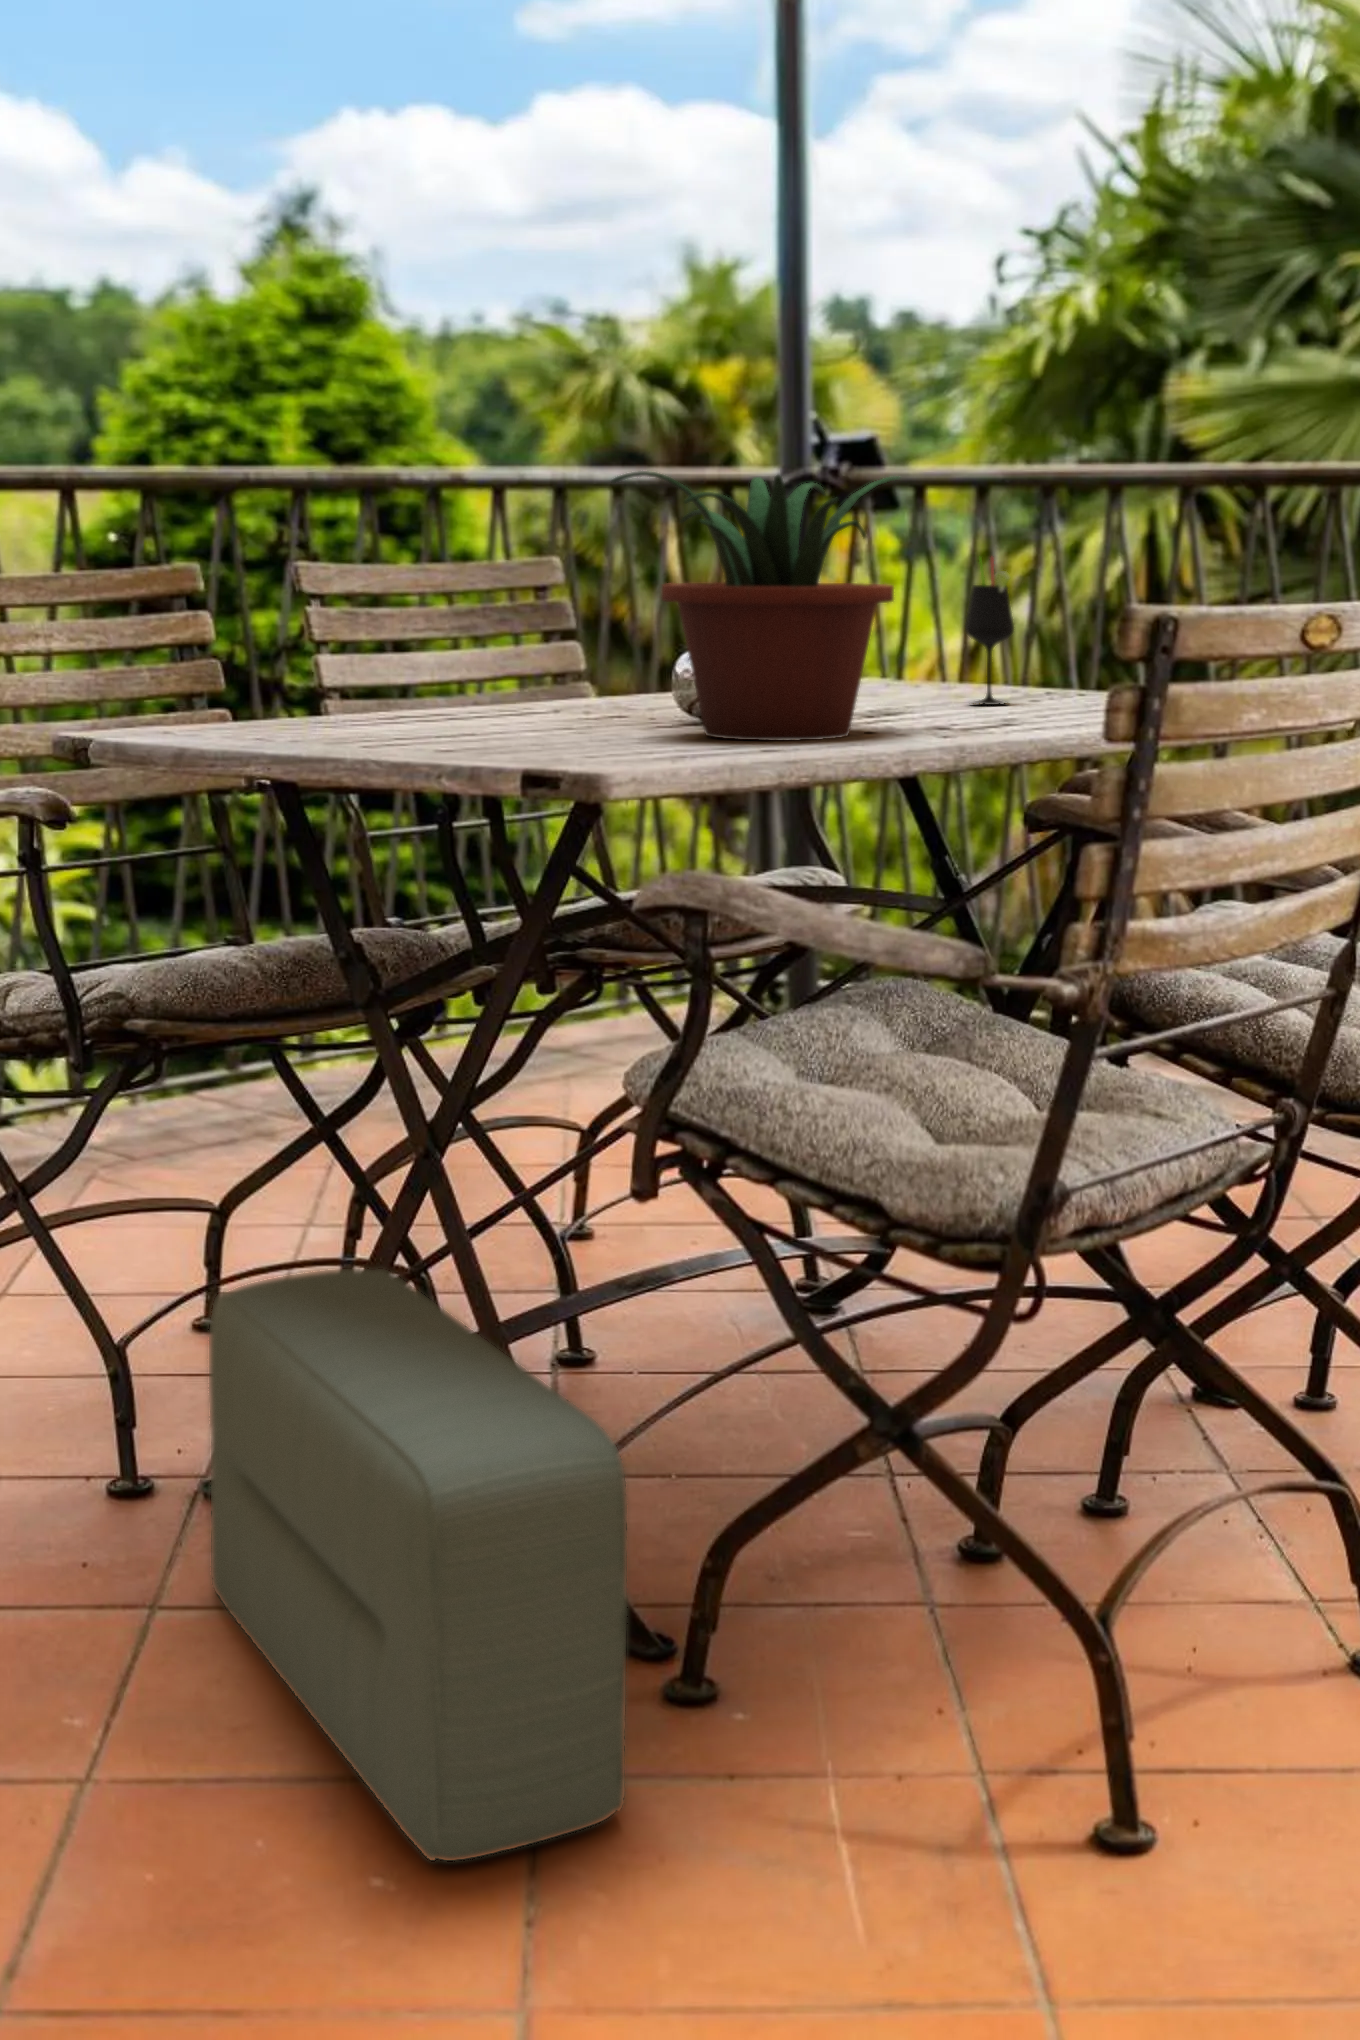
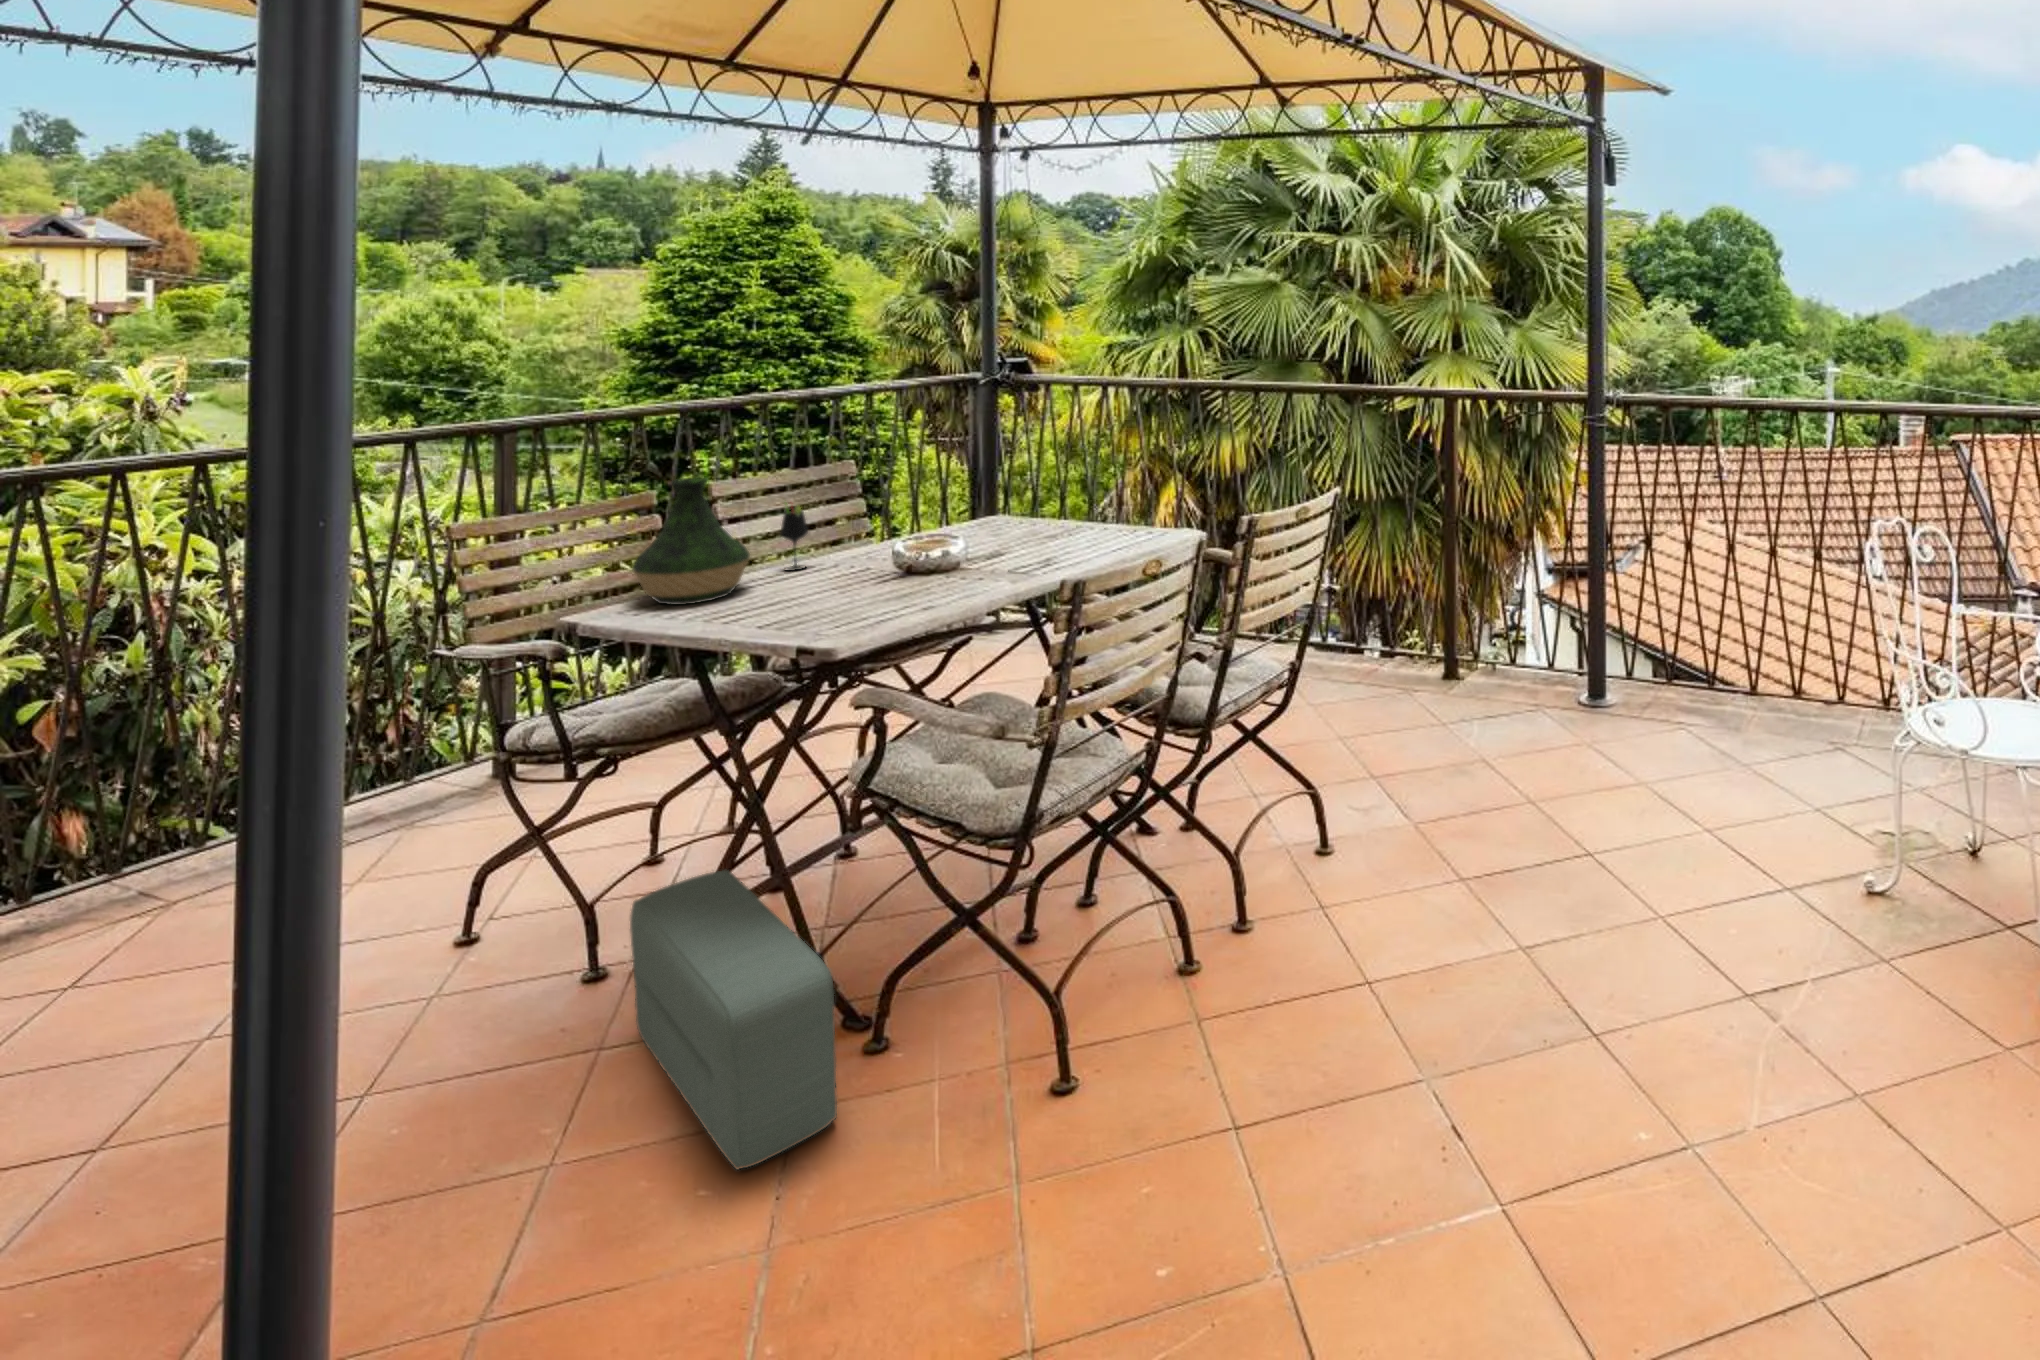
potted plant: present [611,471,900,741] -> none [841,469,991,602]
vase: none [214,484,419,735] -> present [632,478,750,605]
wine glass: present [965,558,1014,705] -> present [781,506,808,571]

